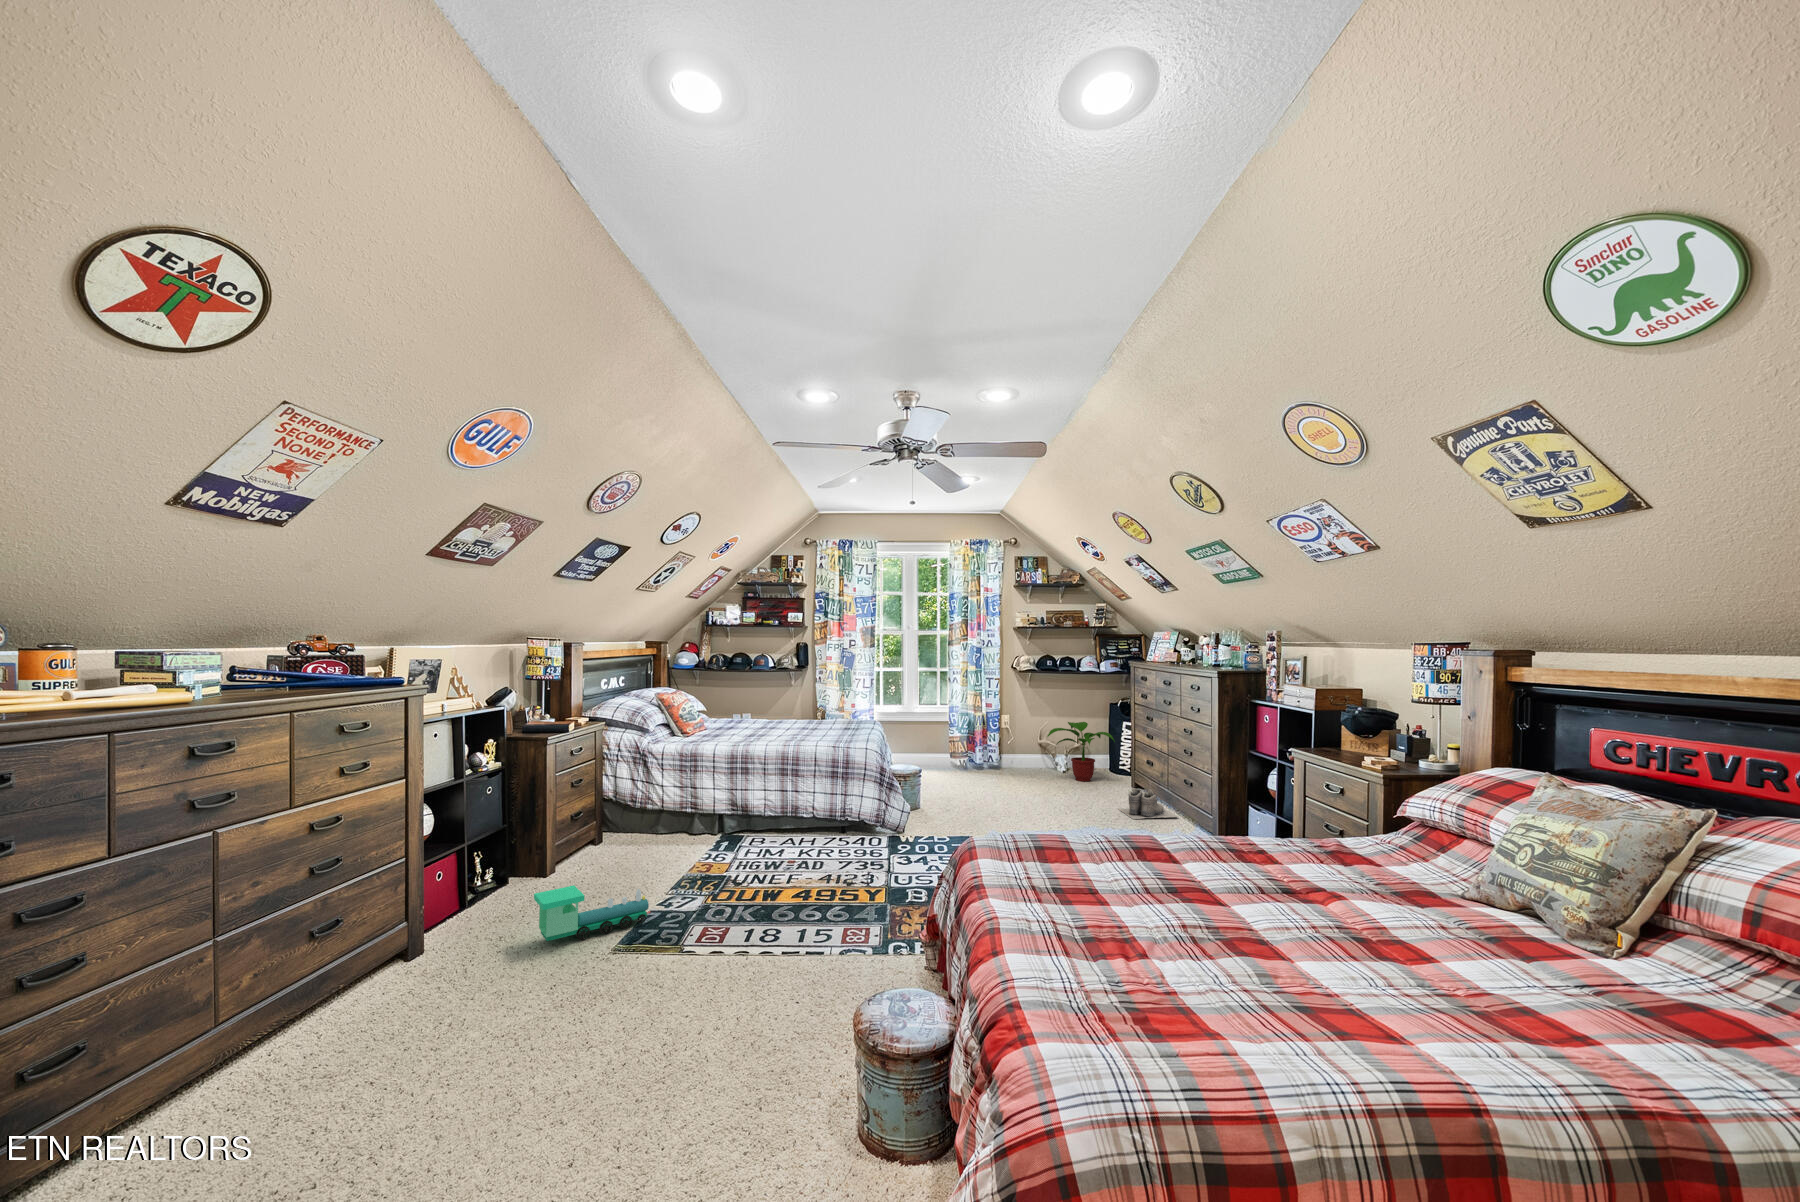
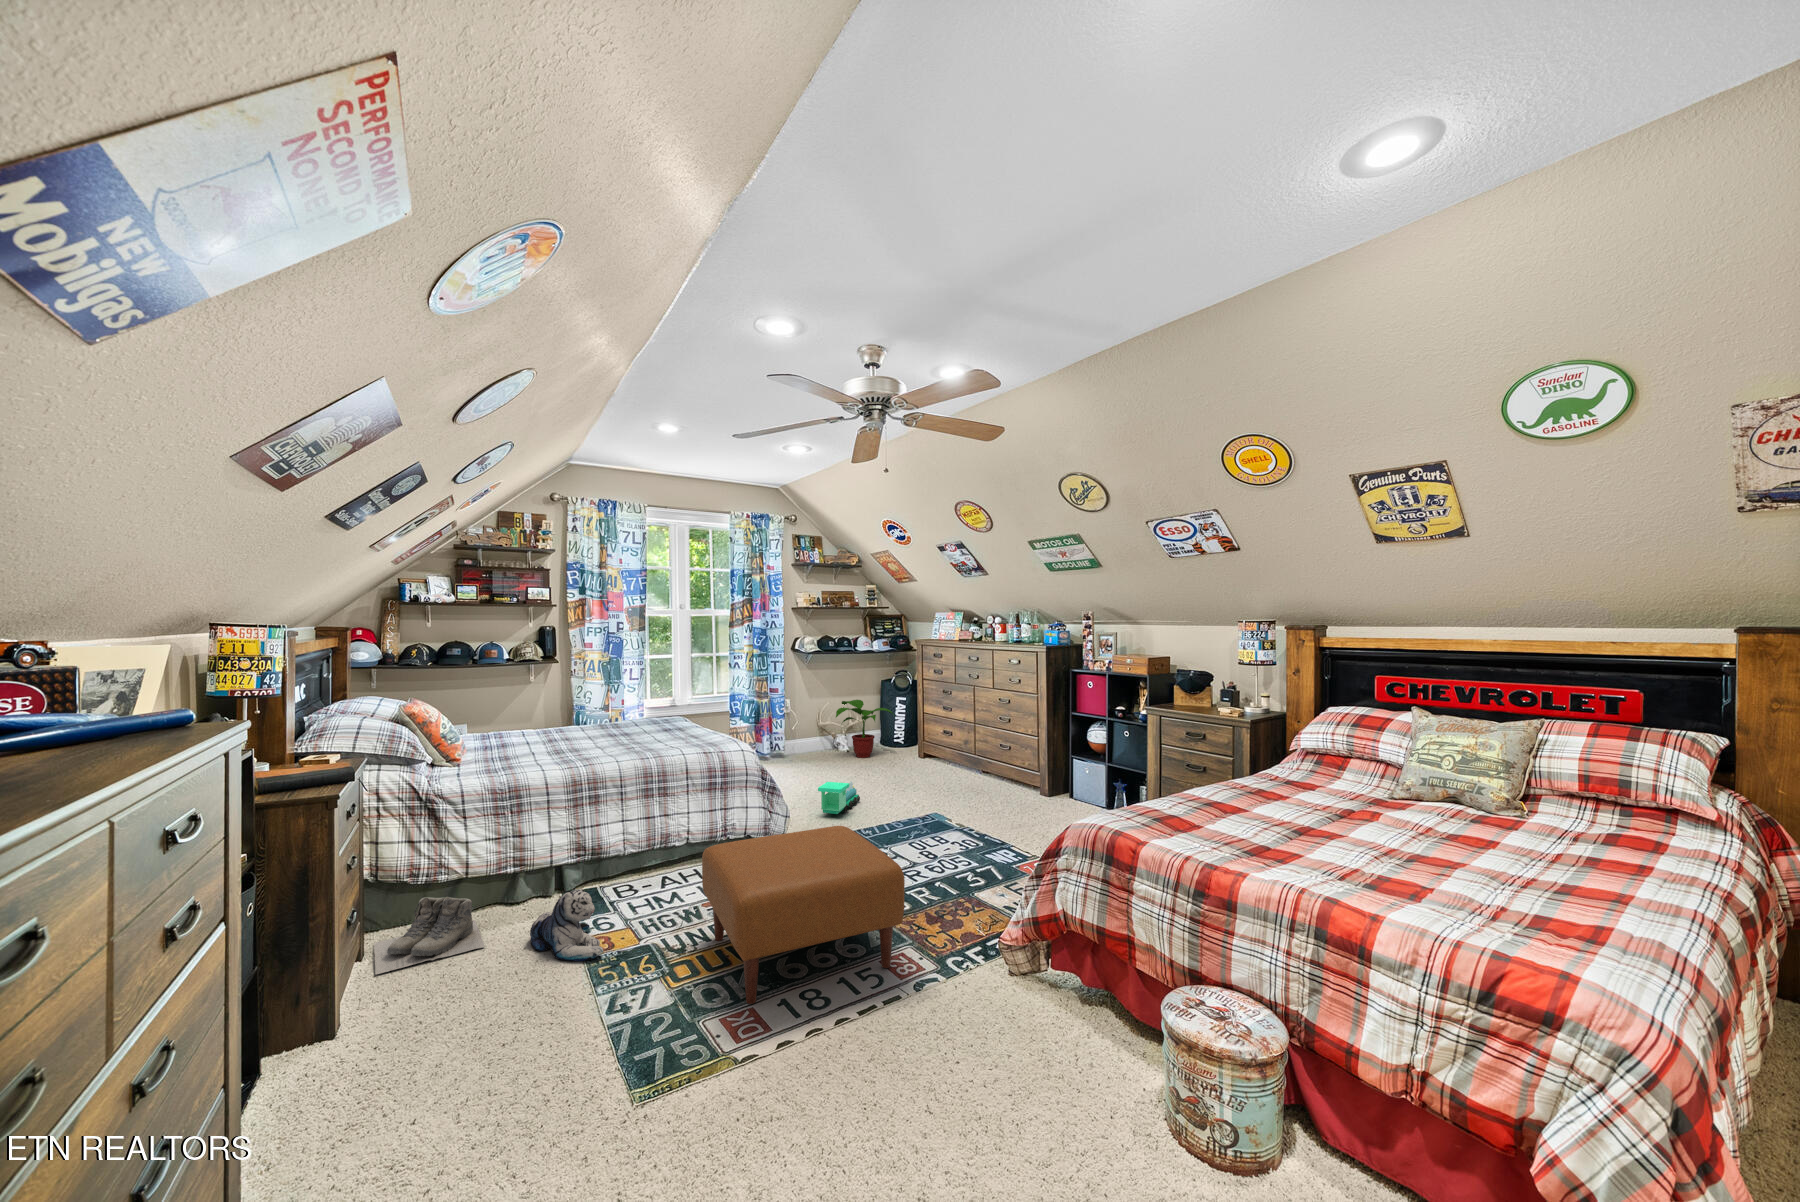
boots: present [1119,788,1178,819] -> present [374,897,485,974]
ottoman: none [720,810,878,928] -> present [702,826,905,1004]
plush toy: none [668,826,708,874] -> present [530,889,603,961]
toy train: present [534,885,650,941] -> present [818,781,860,814]

